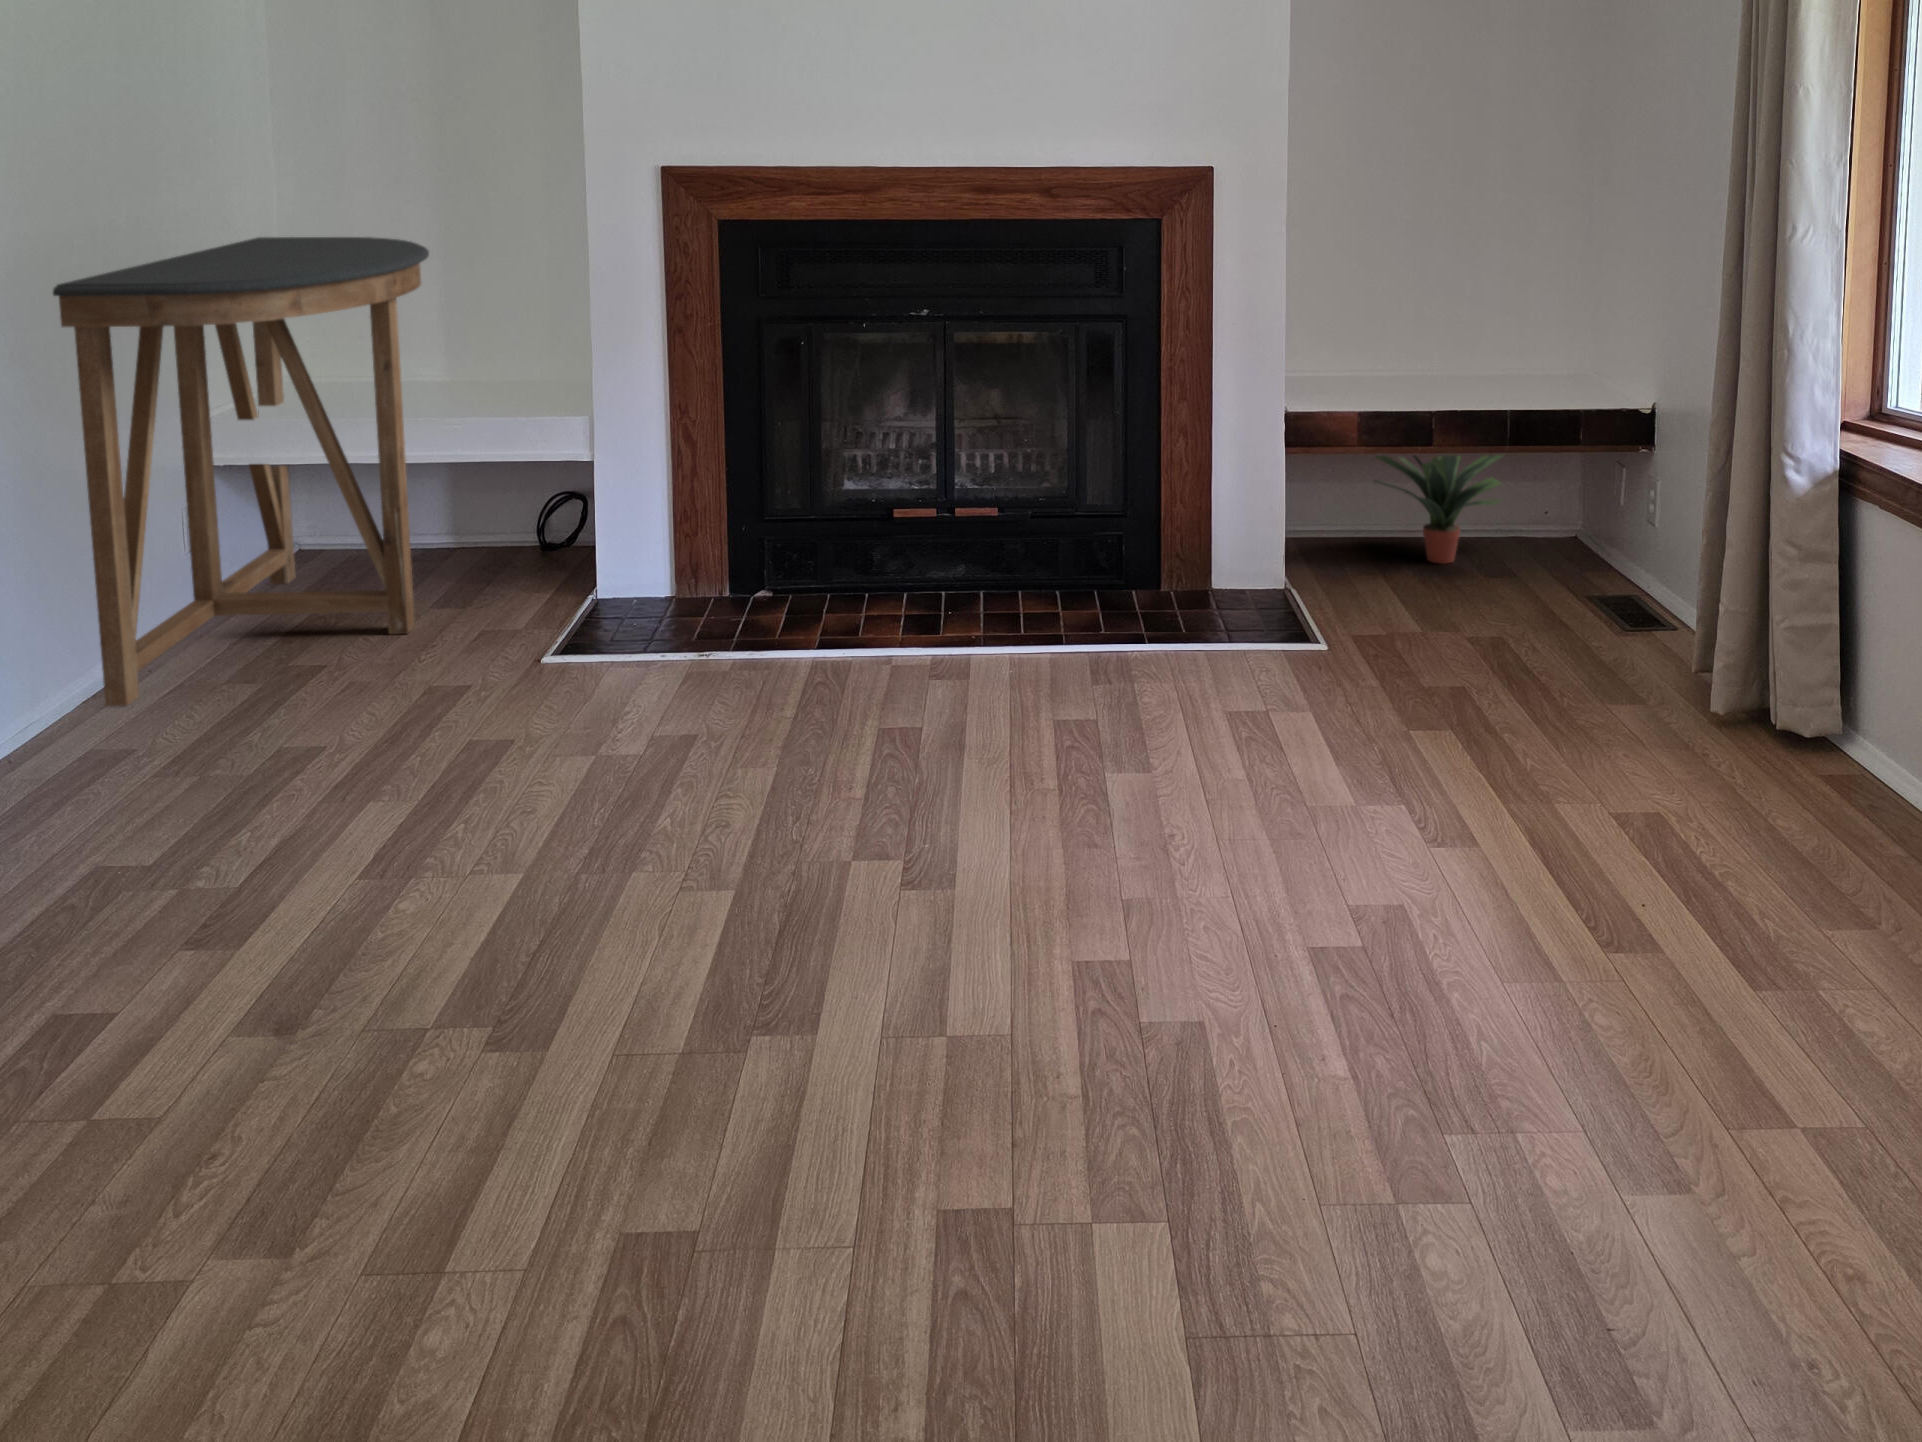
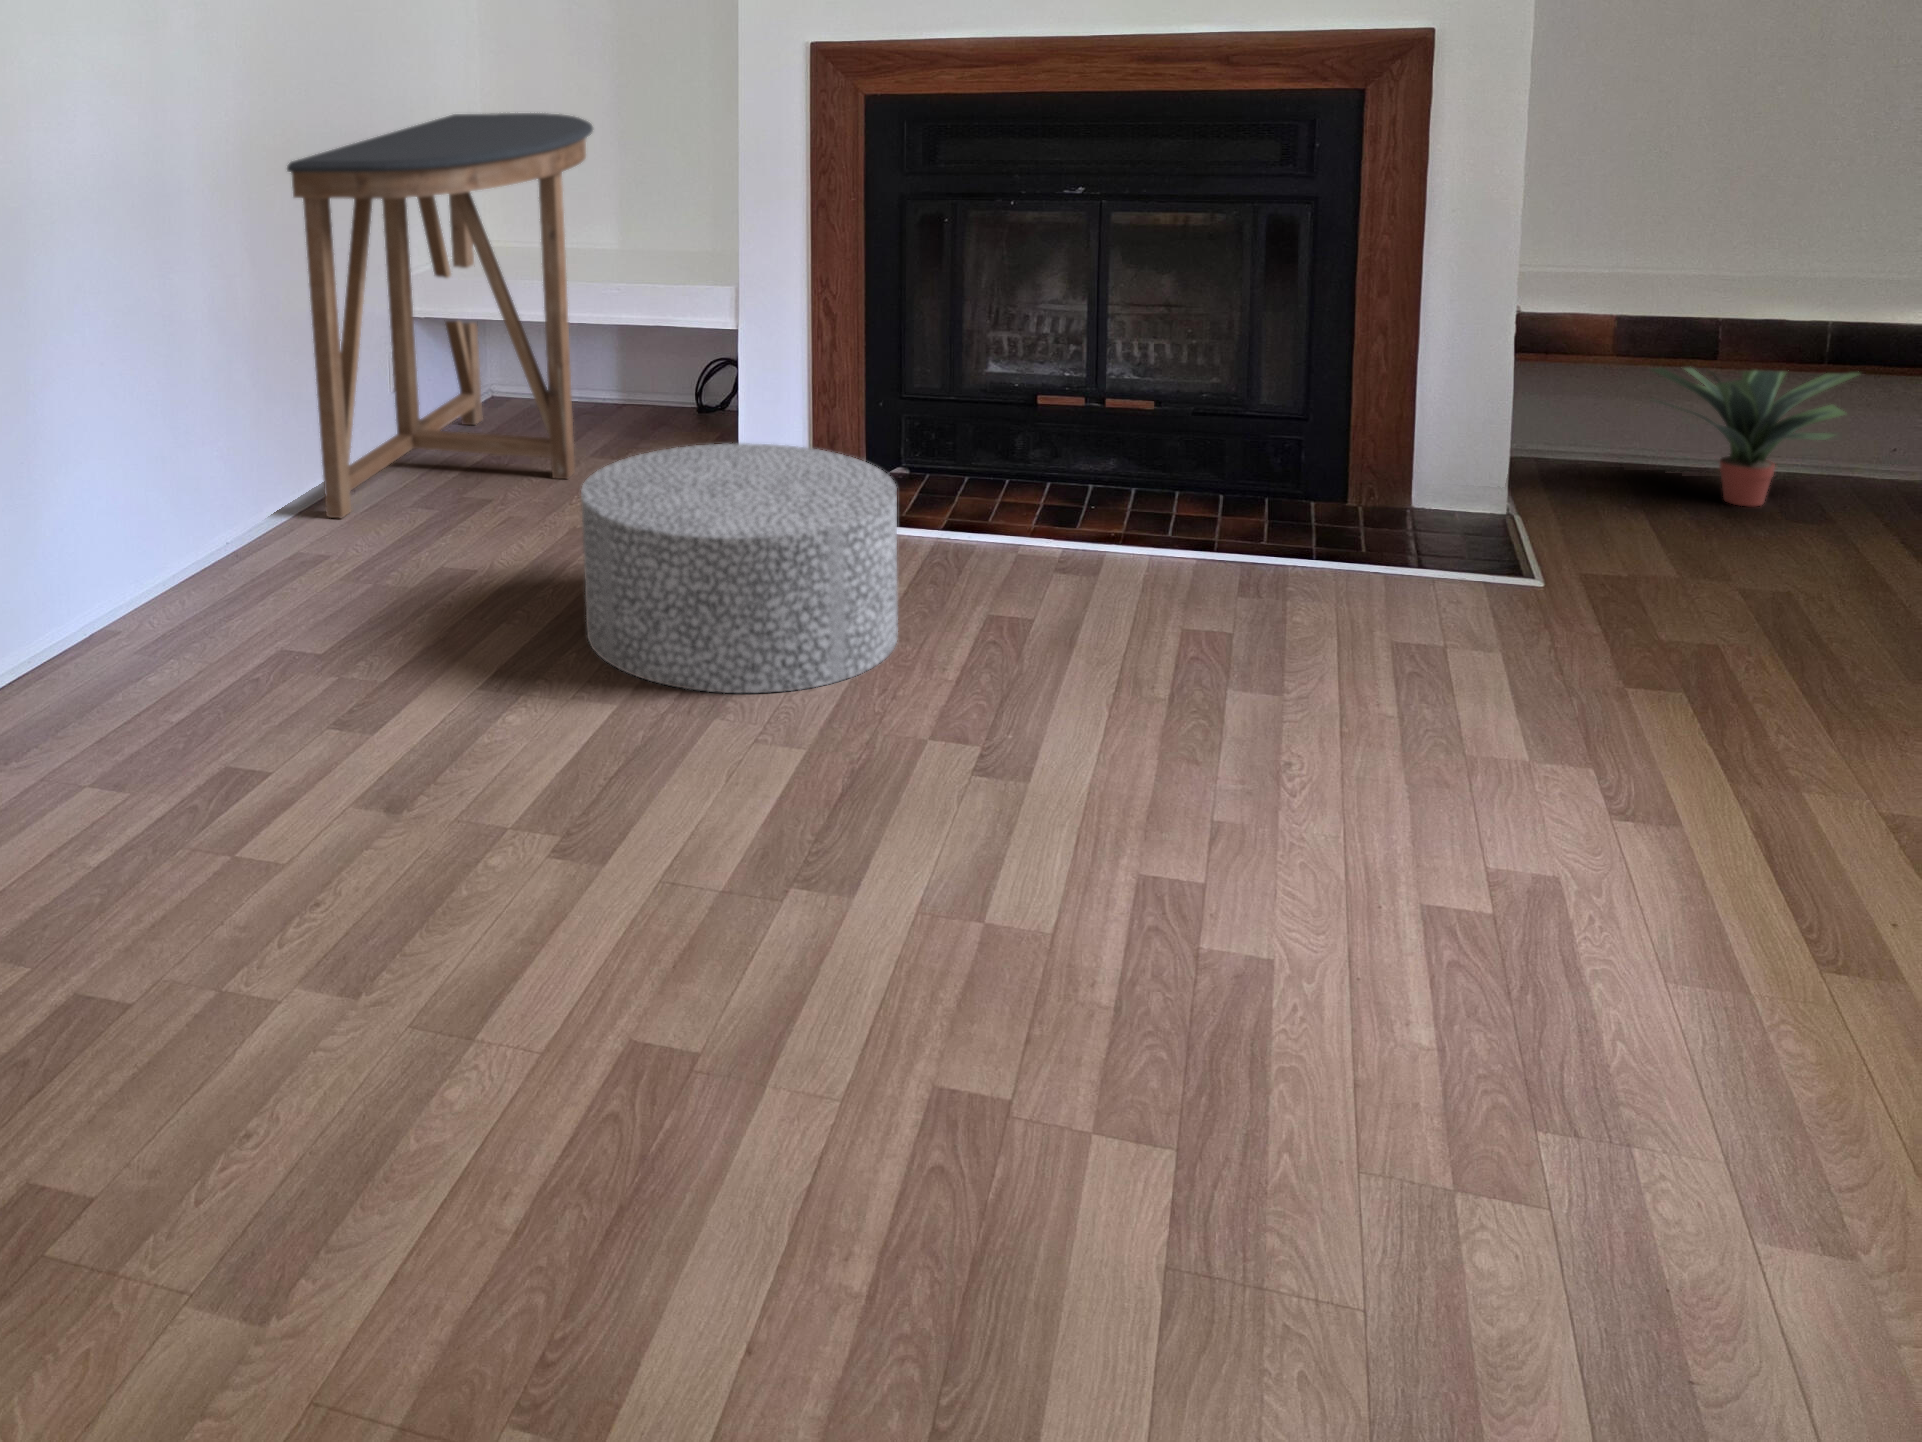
ottoman: none [448,575,793,848] -> present [581,443,898,693]

